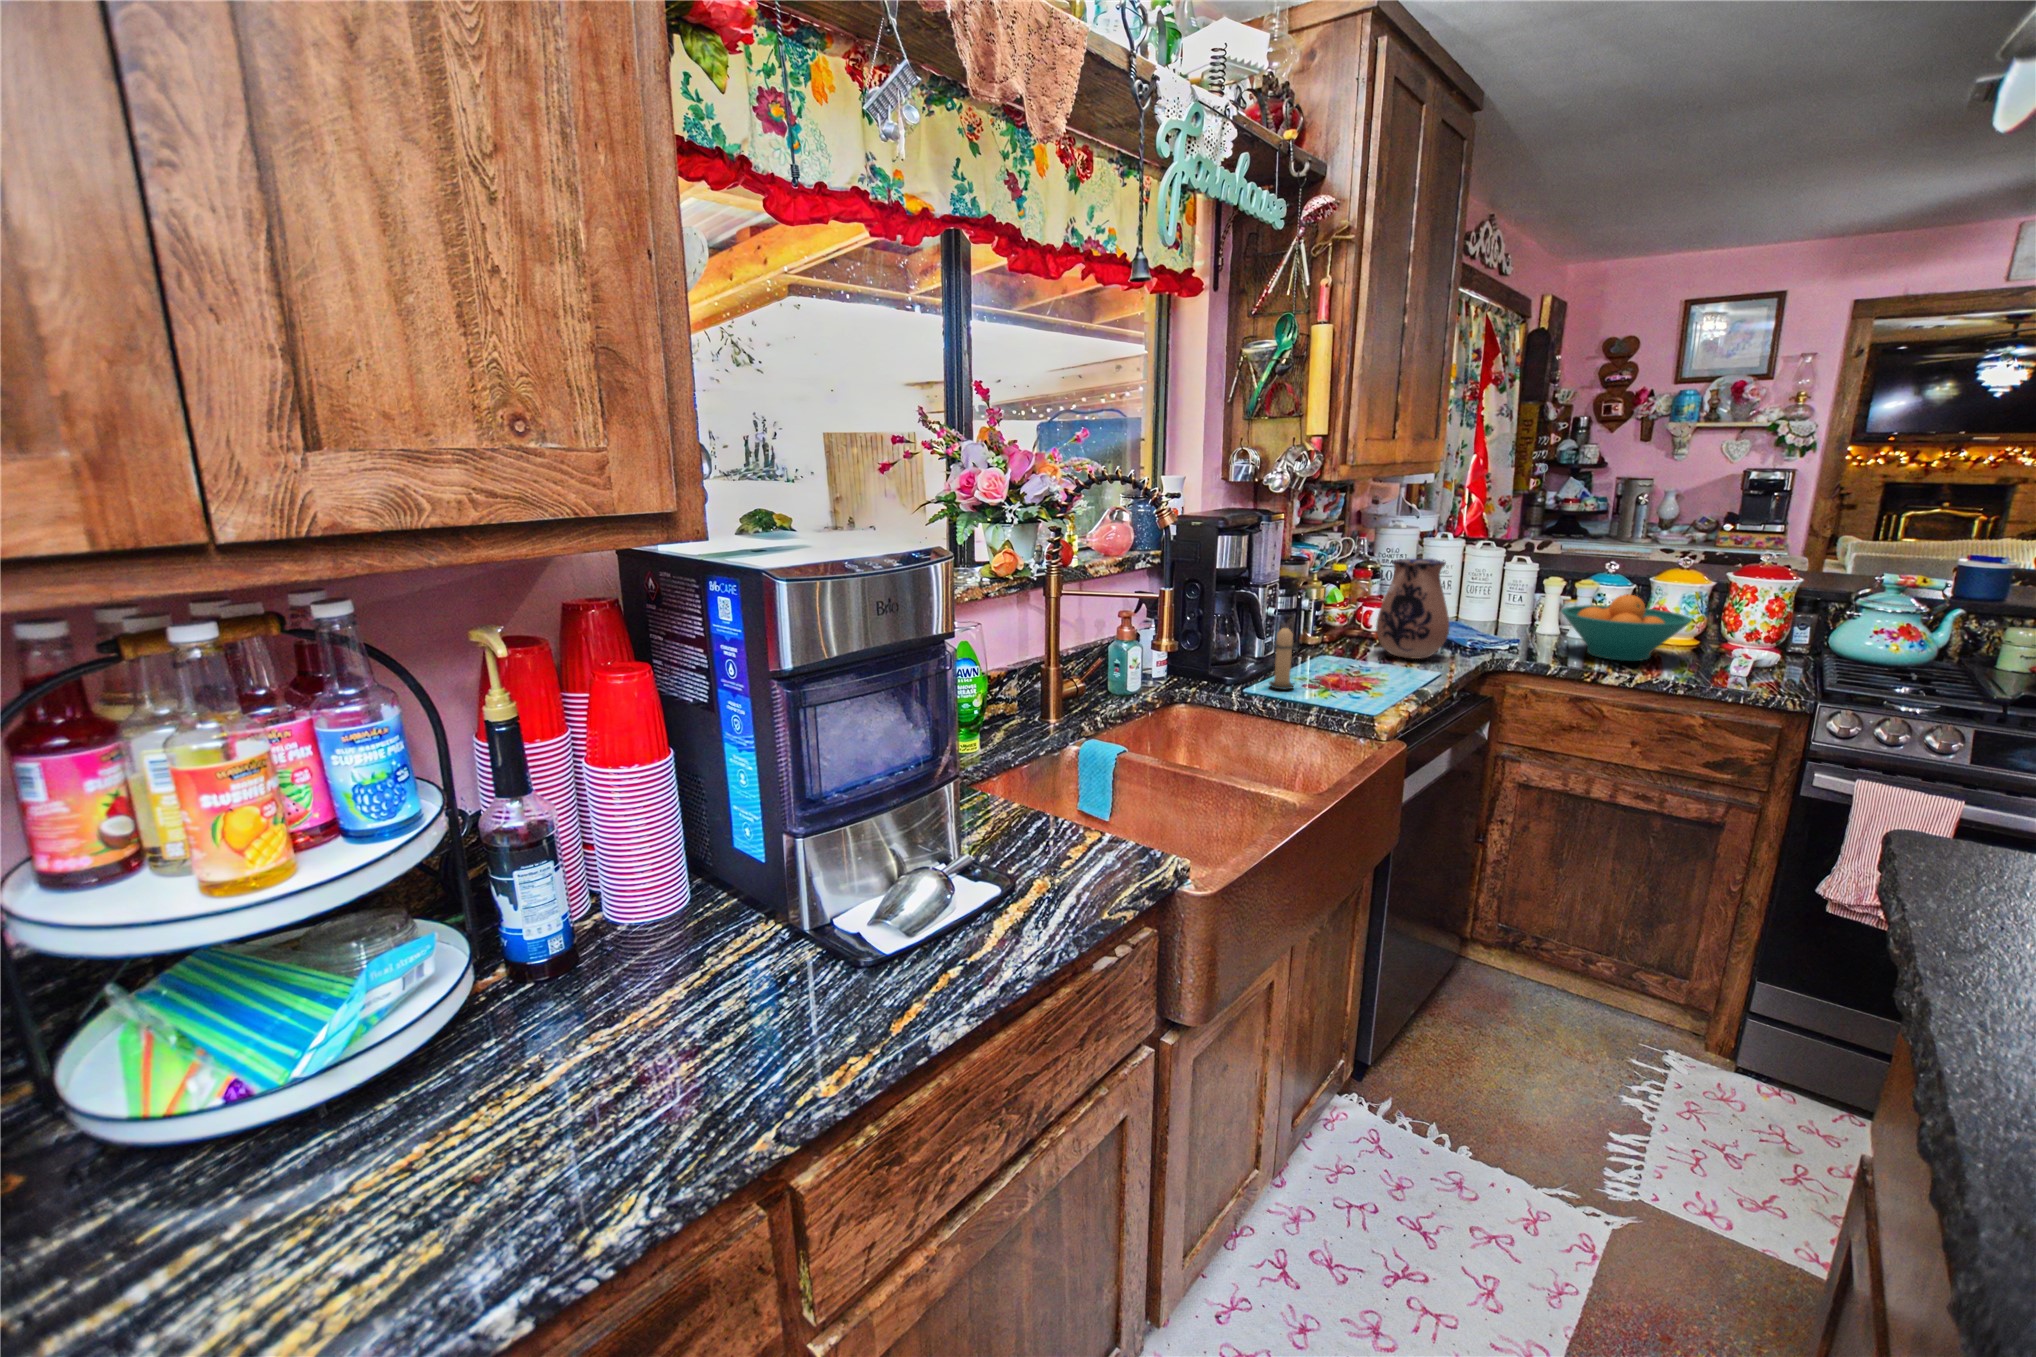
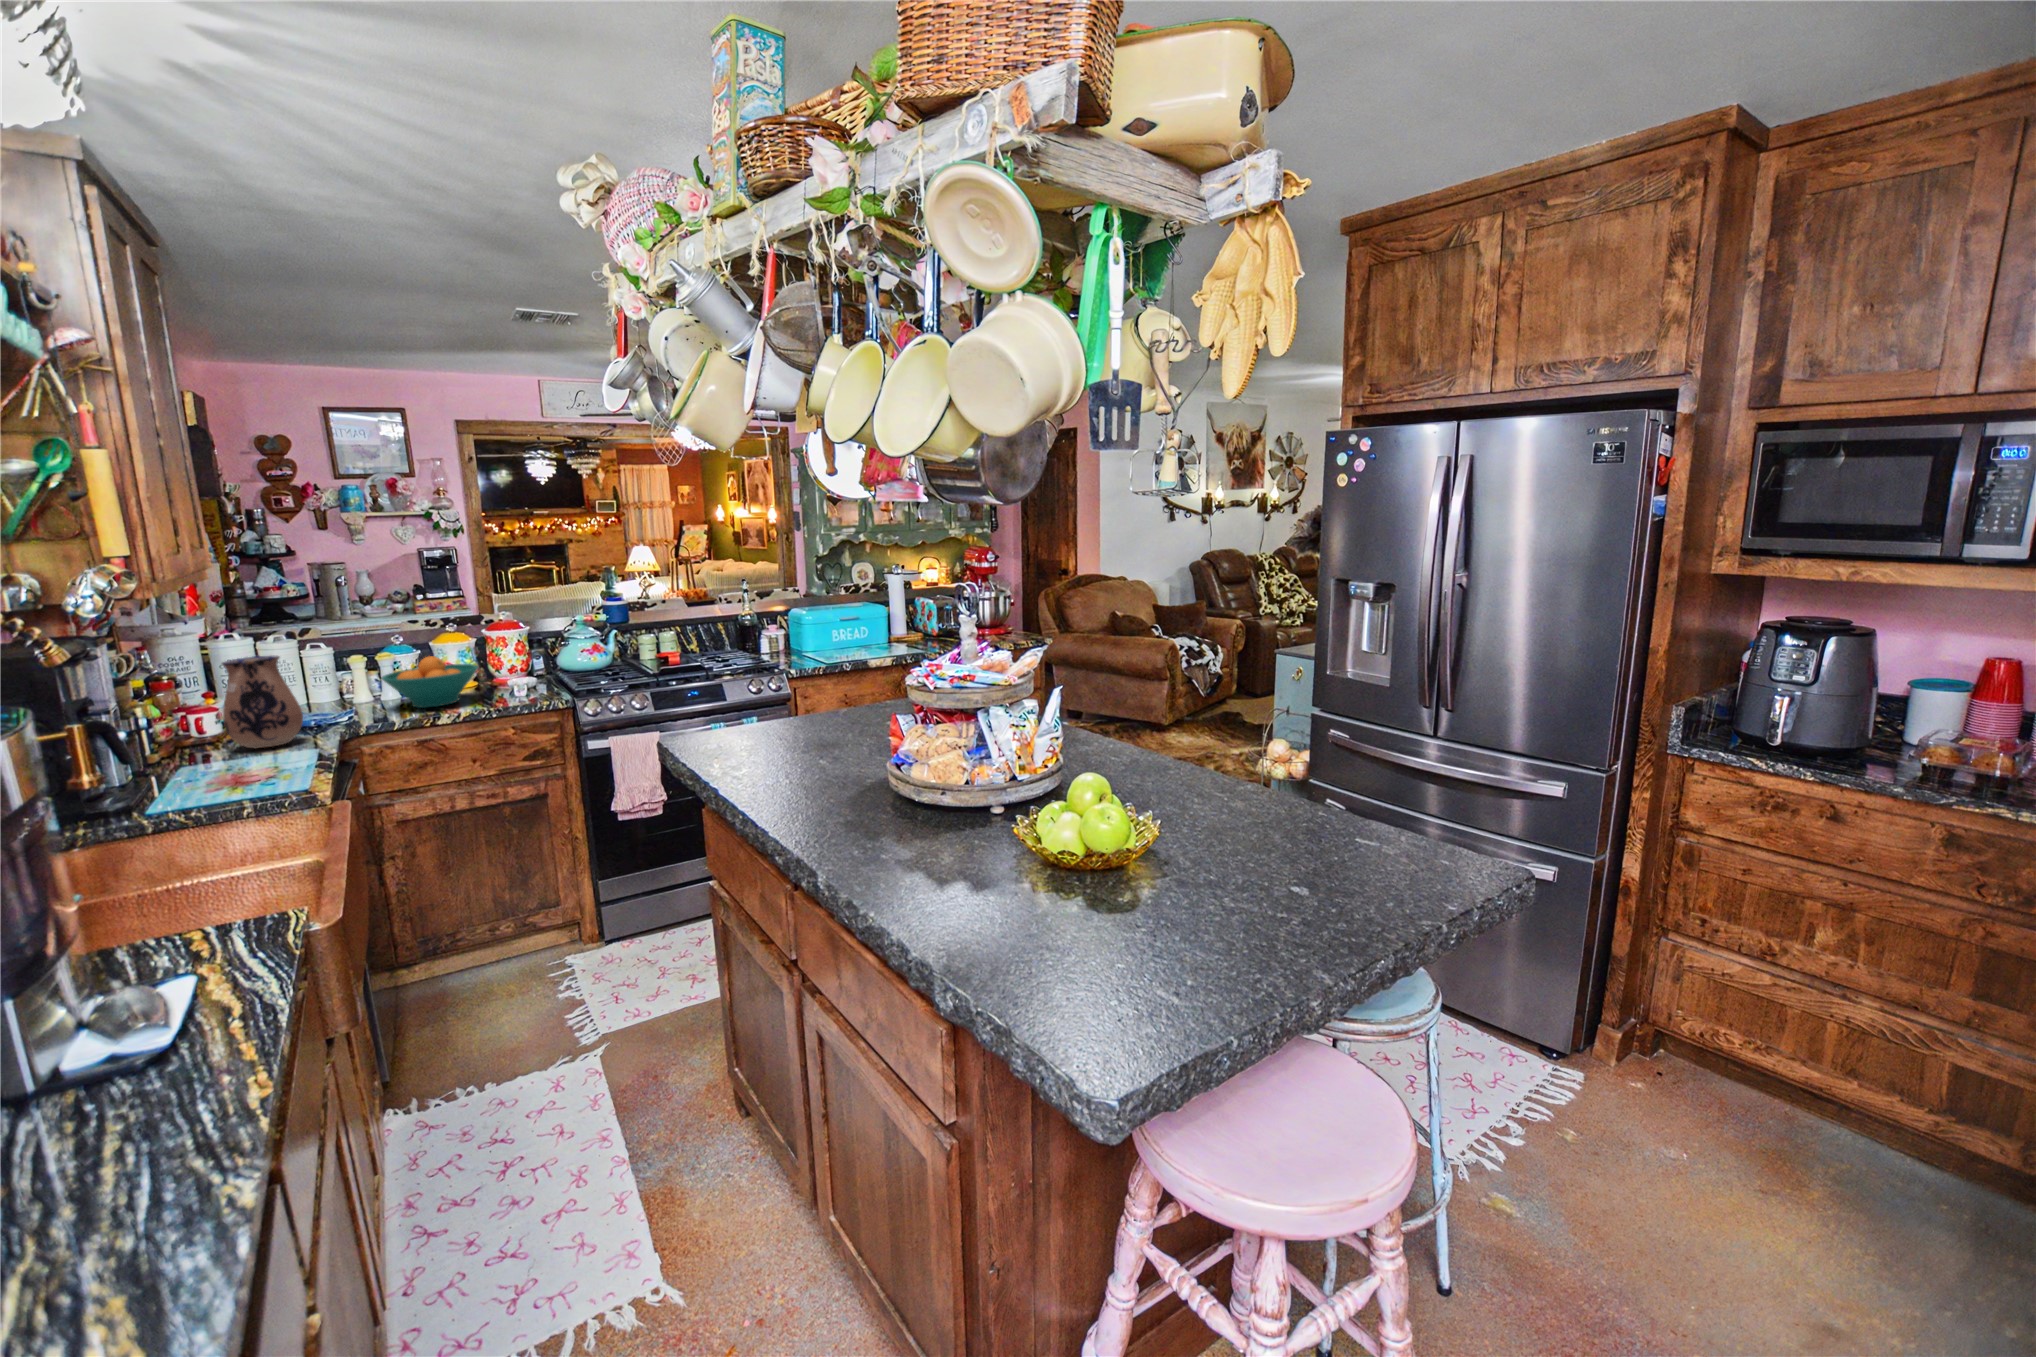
candle: present [1269,628,1297,689] -> none [150,736,199,802]

